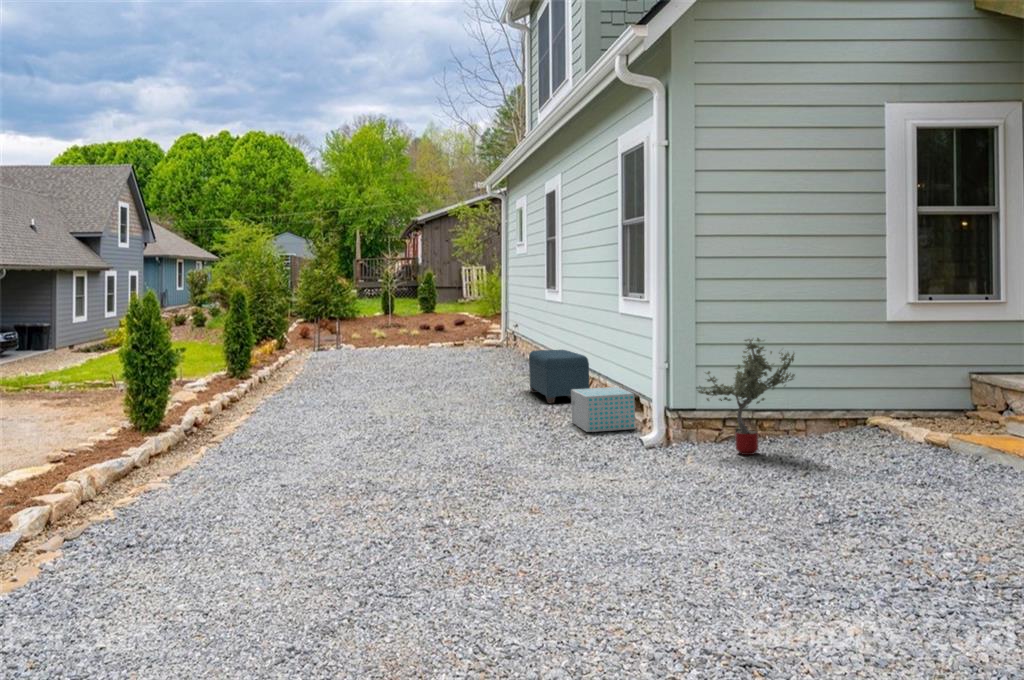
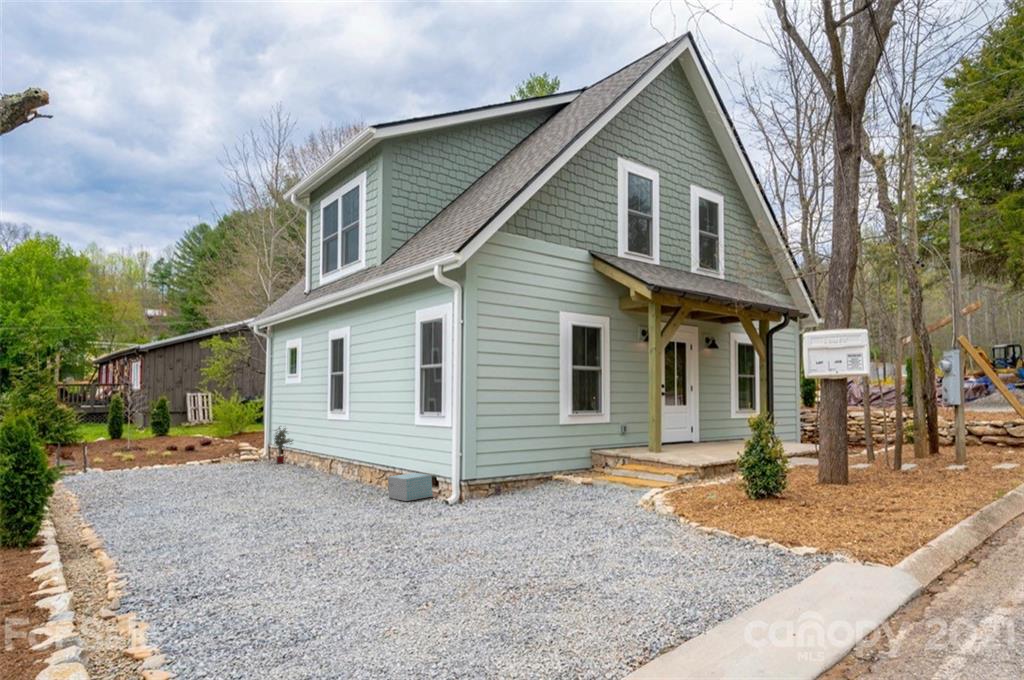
potted tree: present [697,338,795,455] -> present [274,427,293,464]
bench: present [529,350,590,403] -> none [333,454,384,490]

